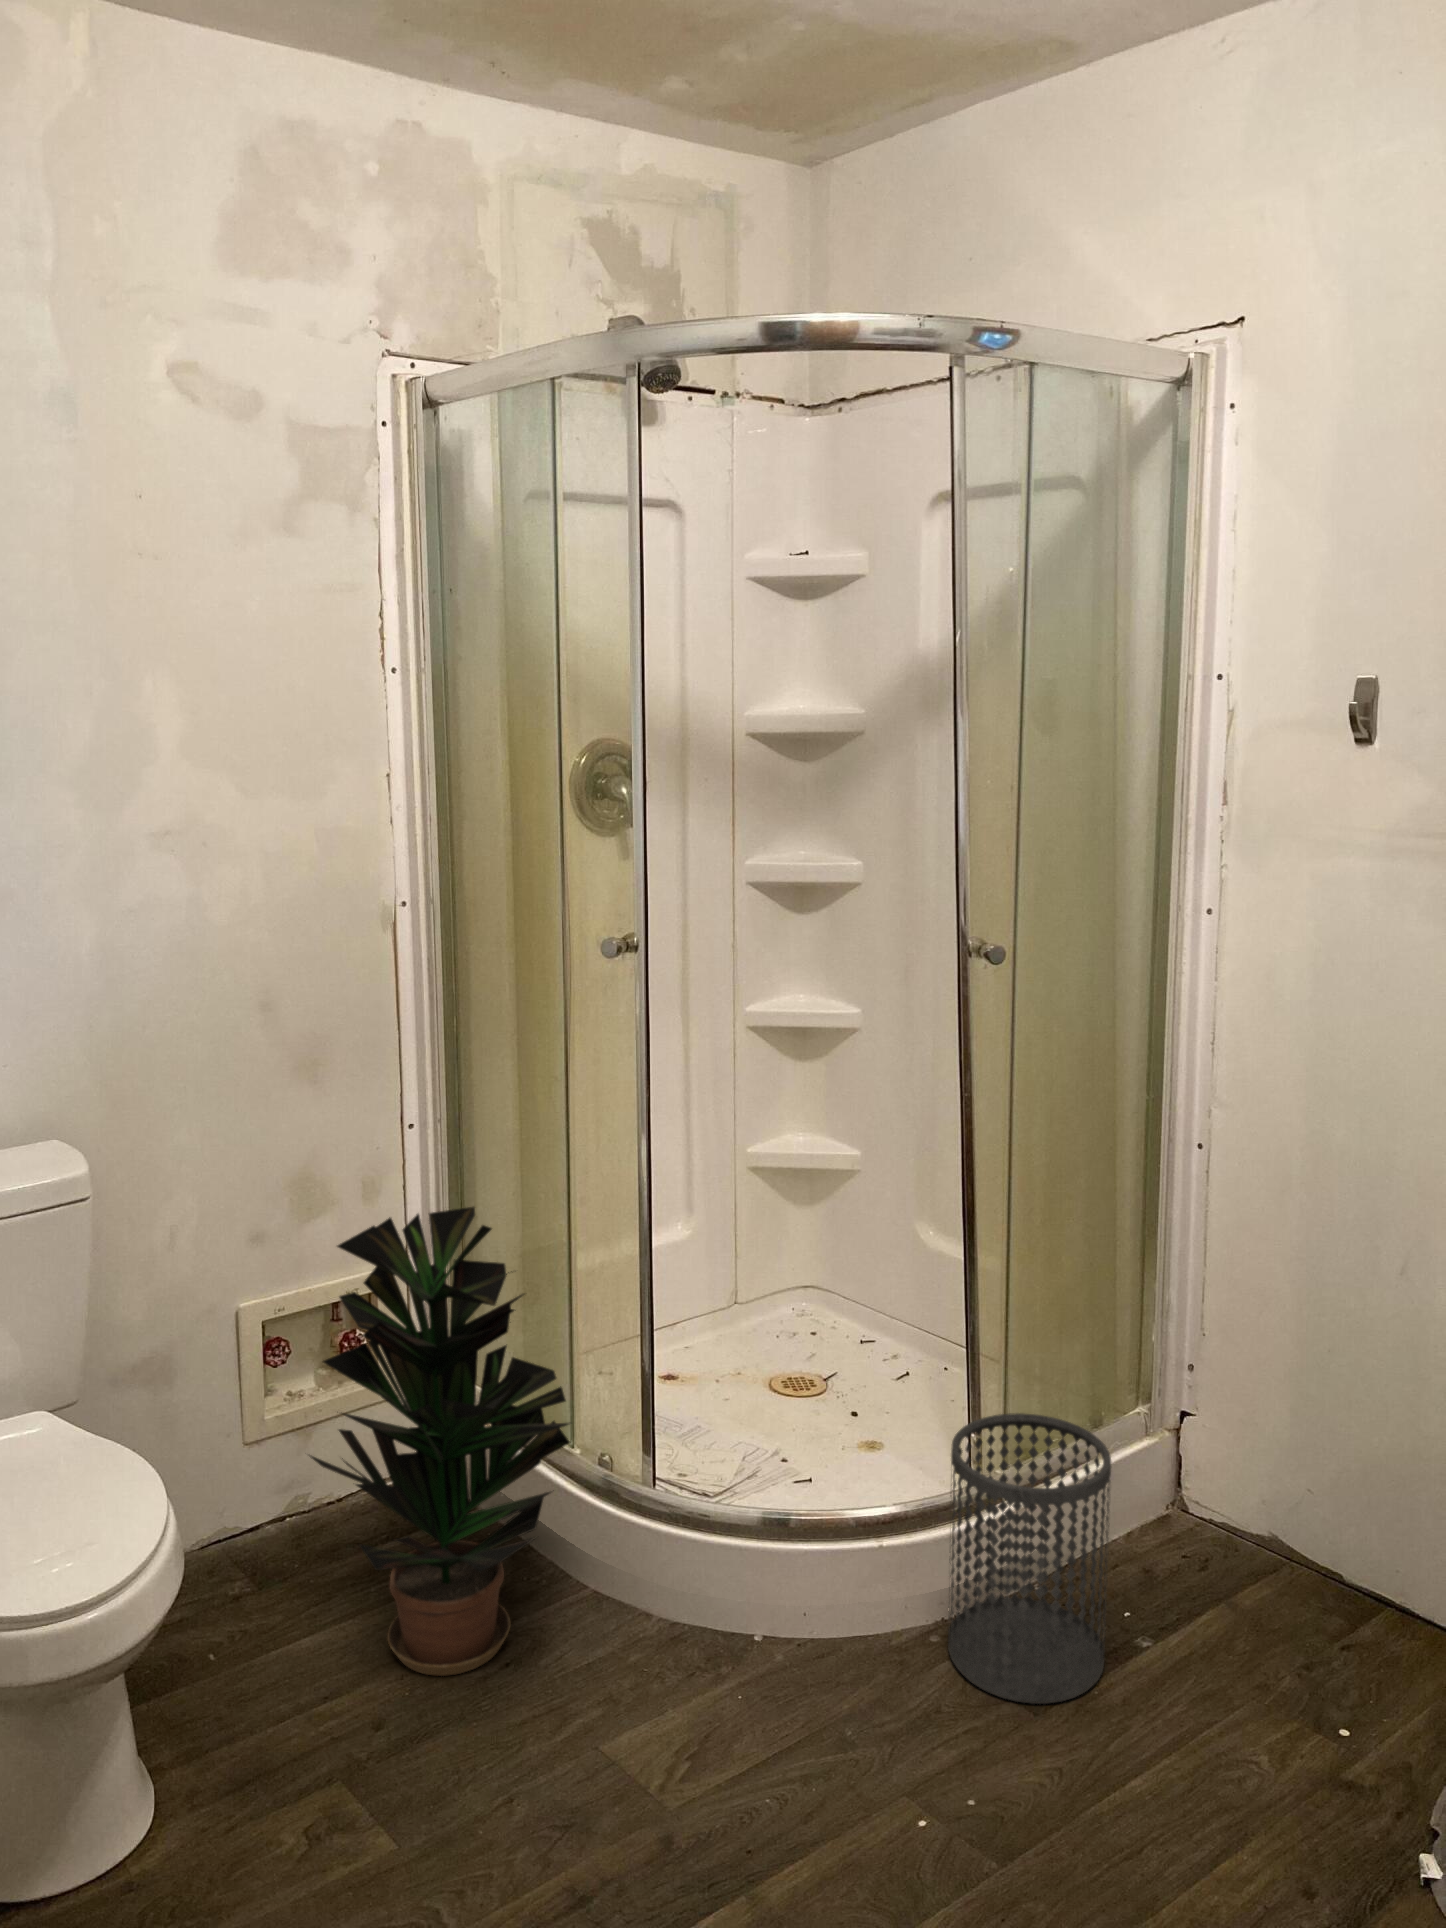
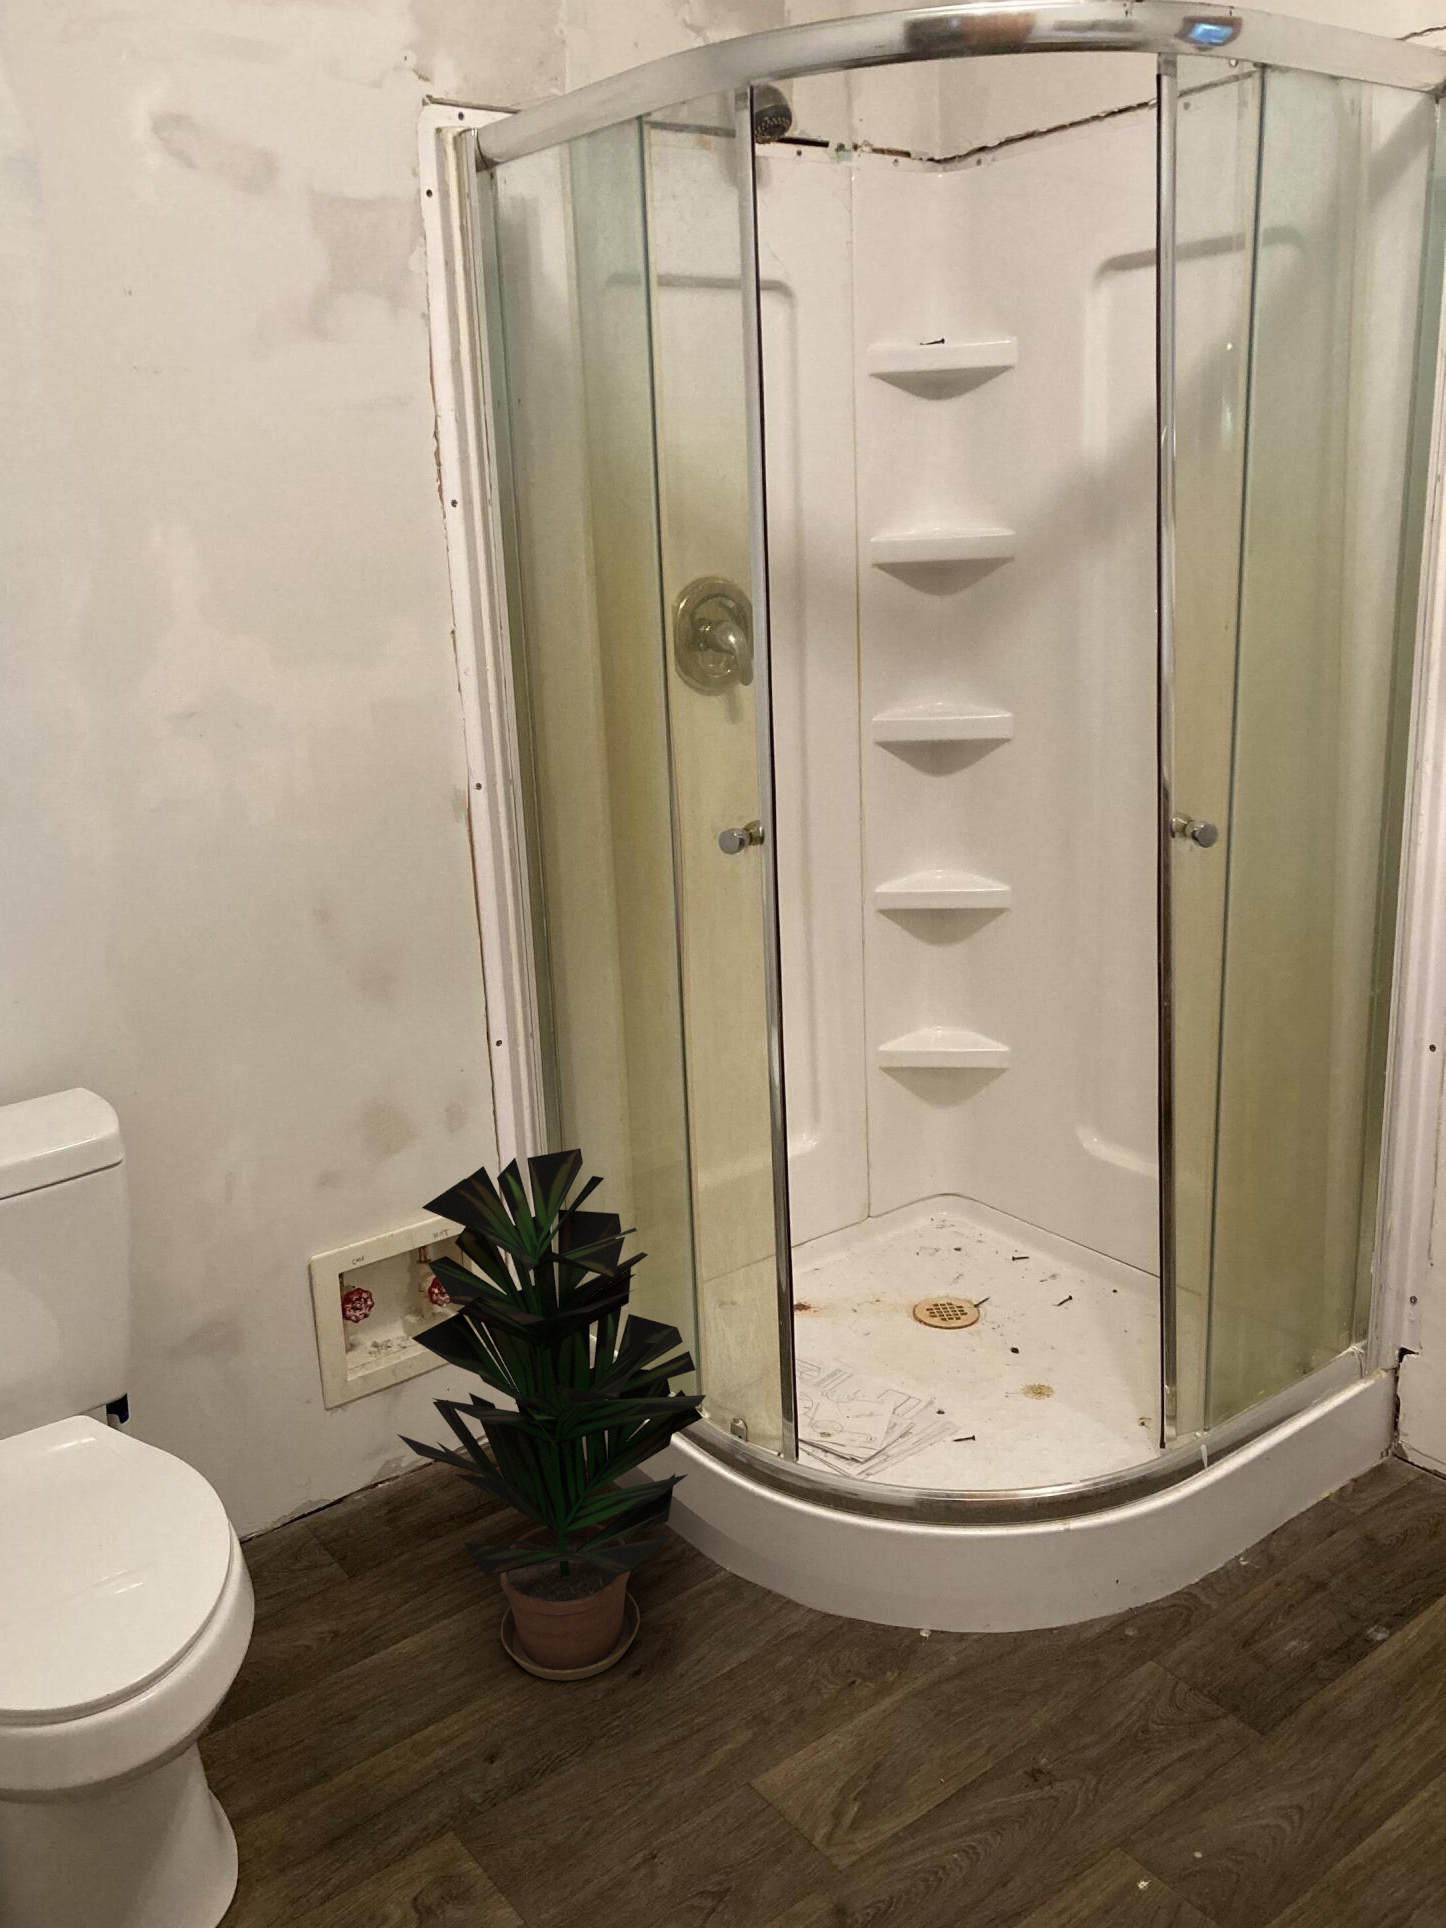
wastebasket: present [948,1413,1111,1704] -> none [1148,1375,1351,1714]

